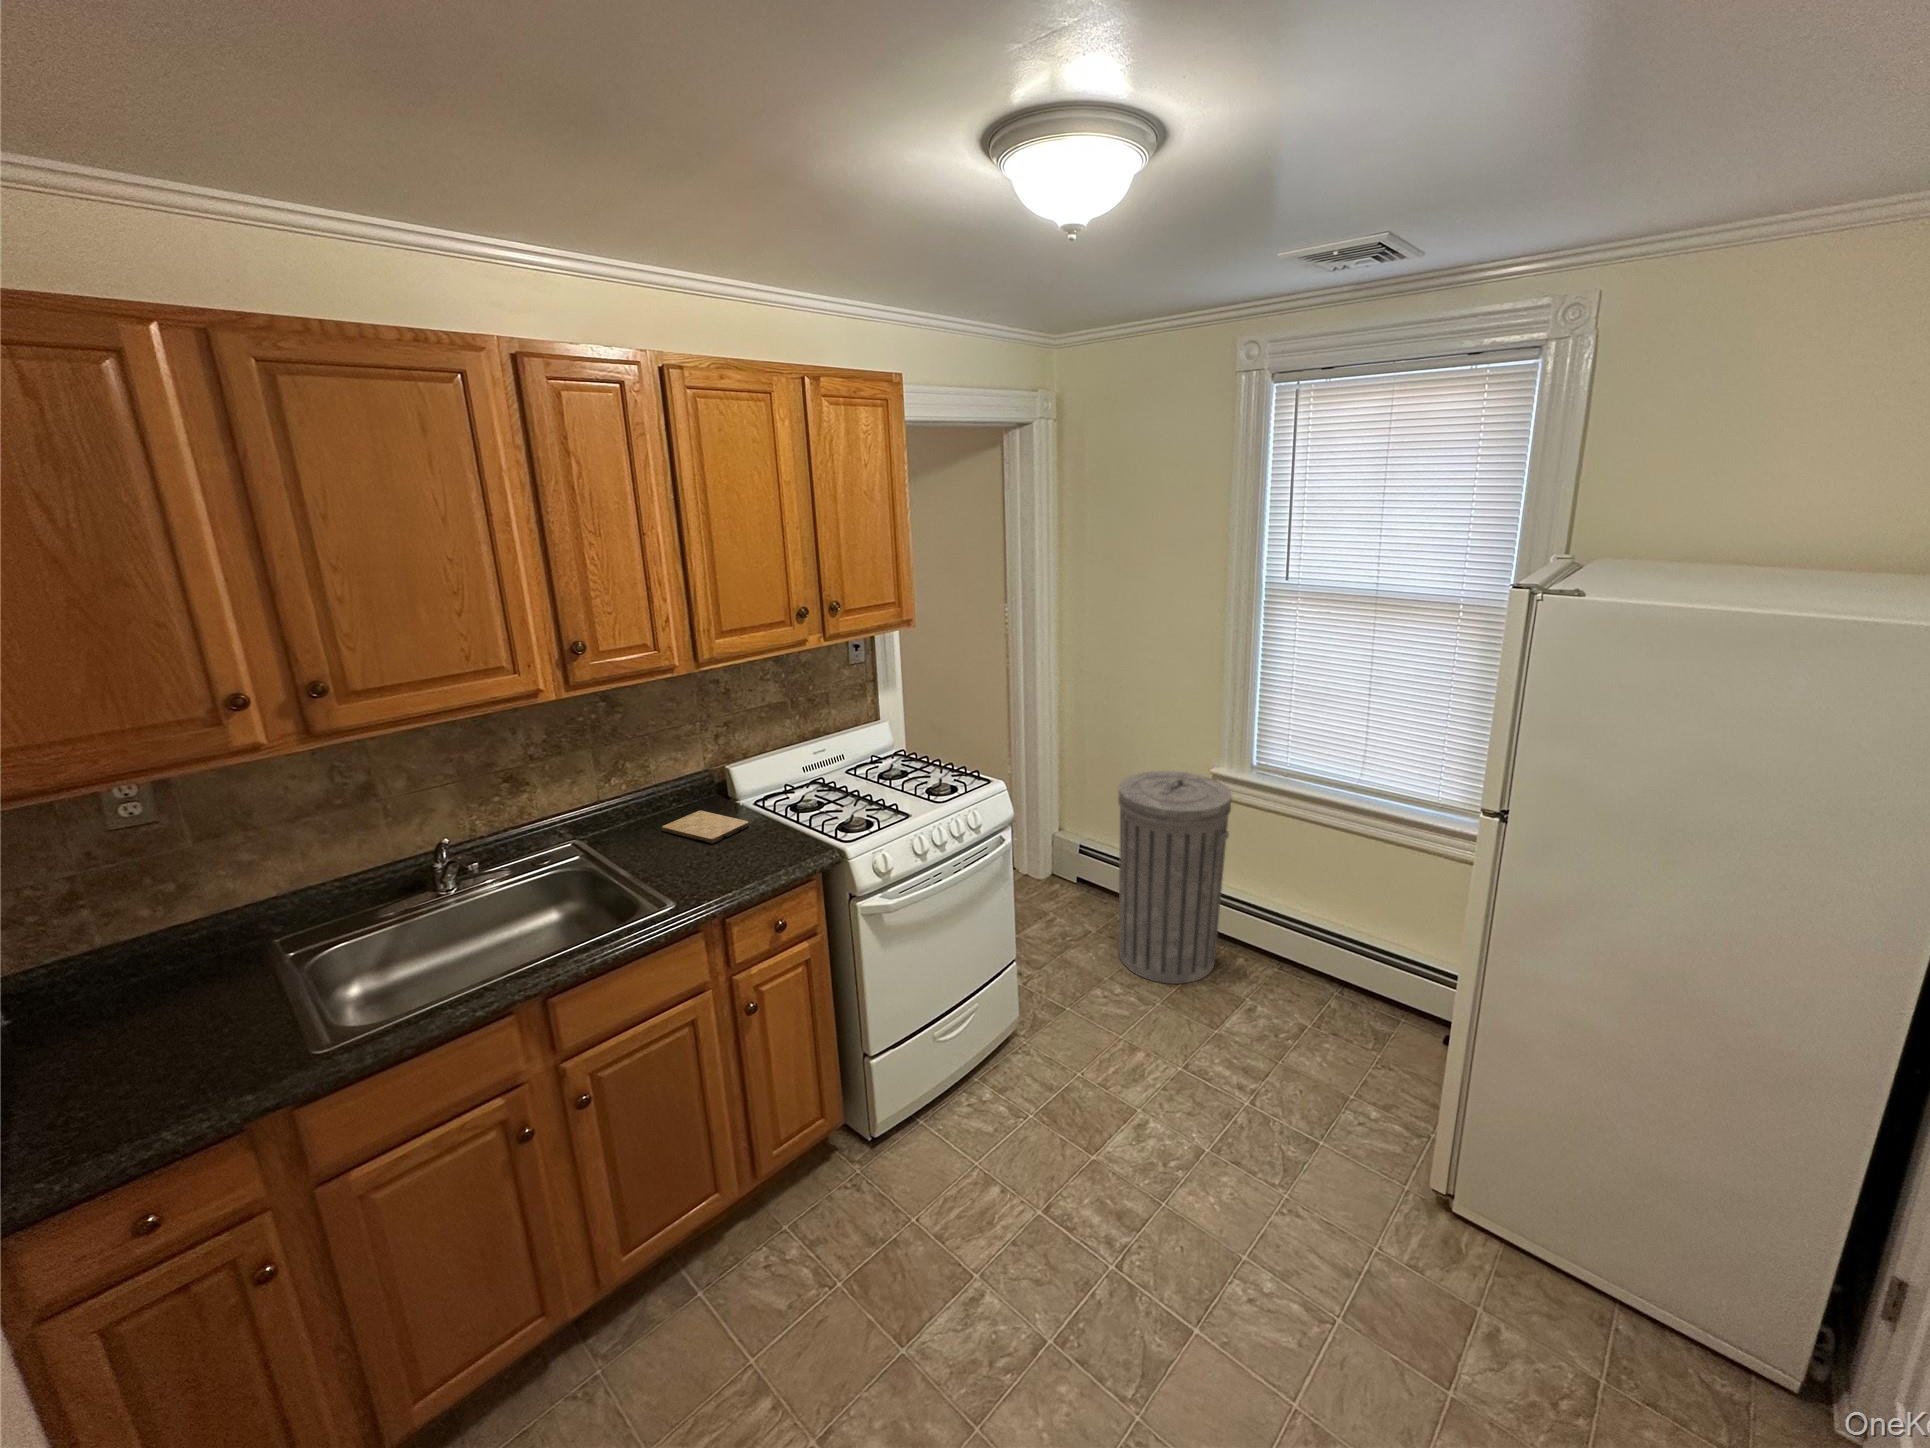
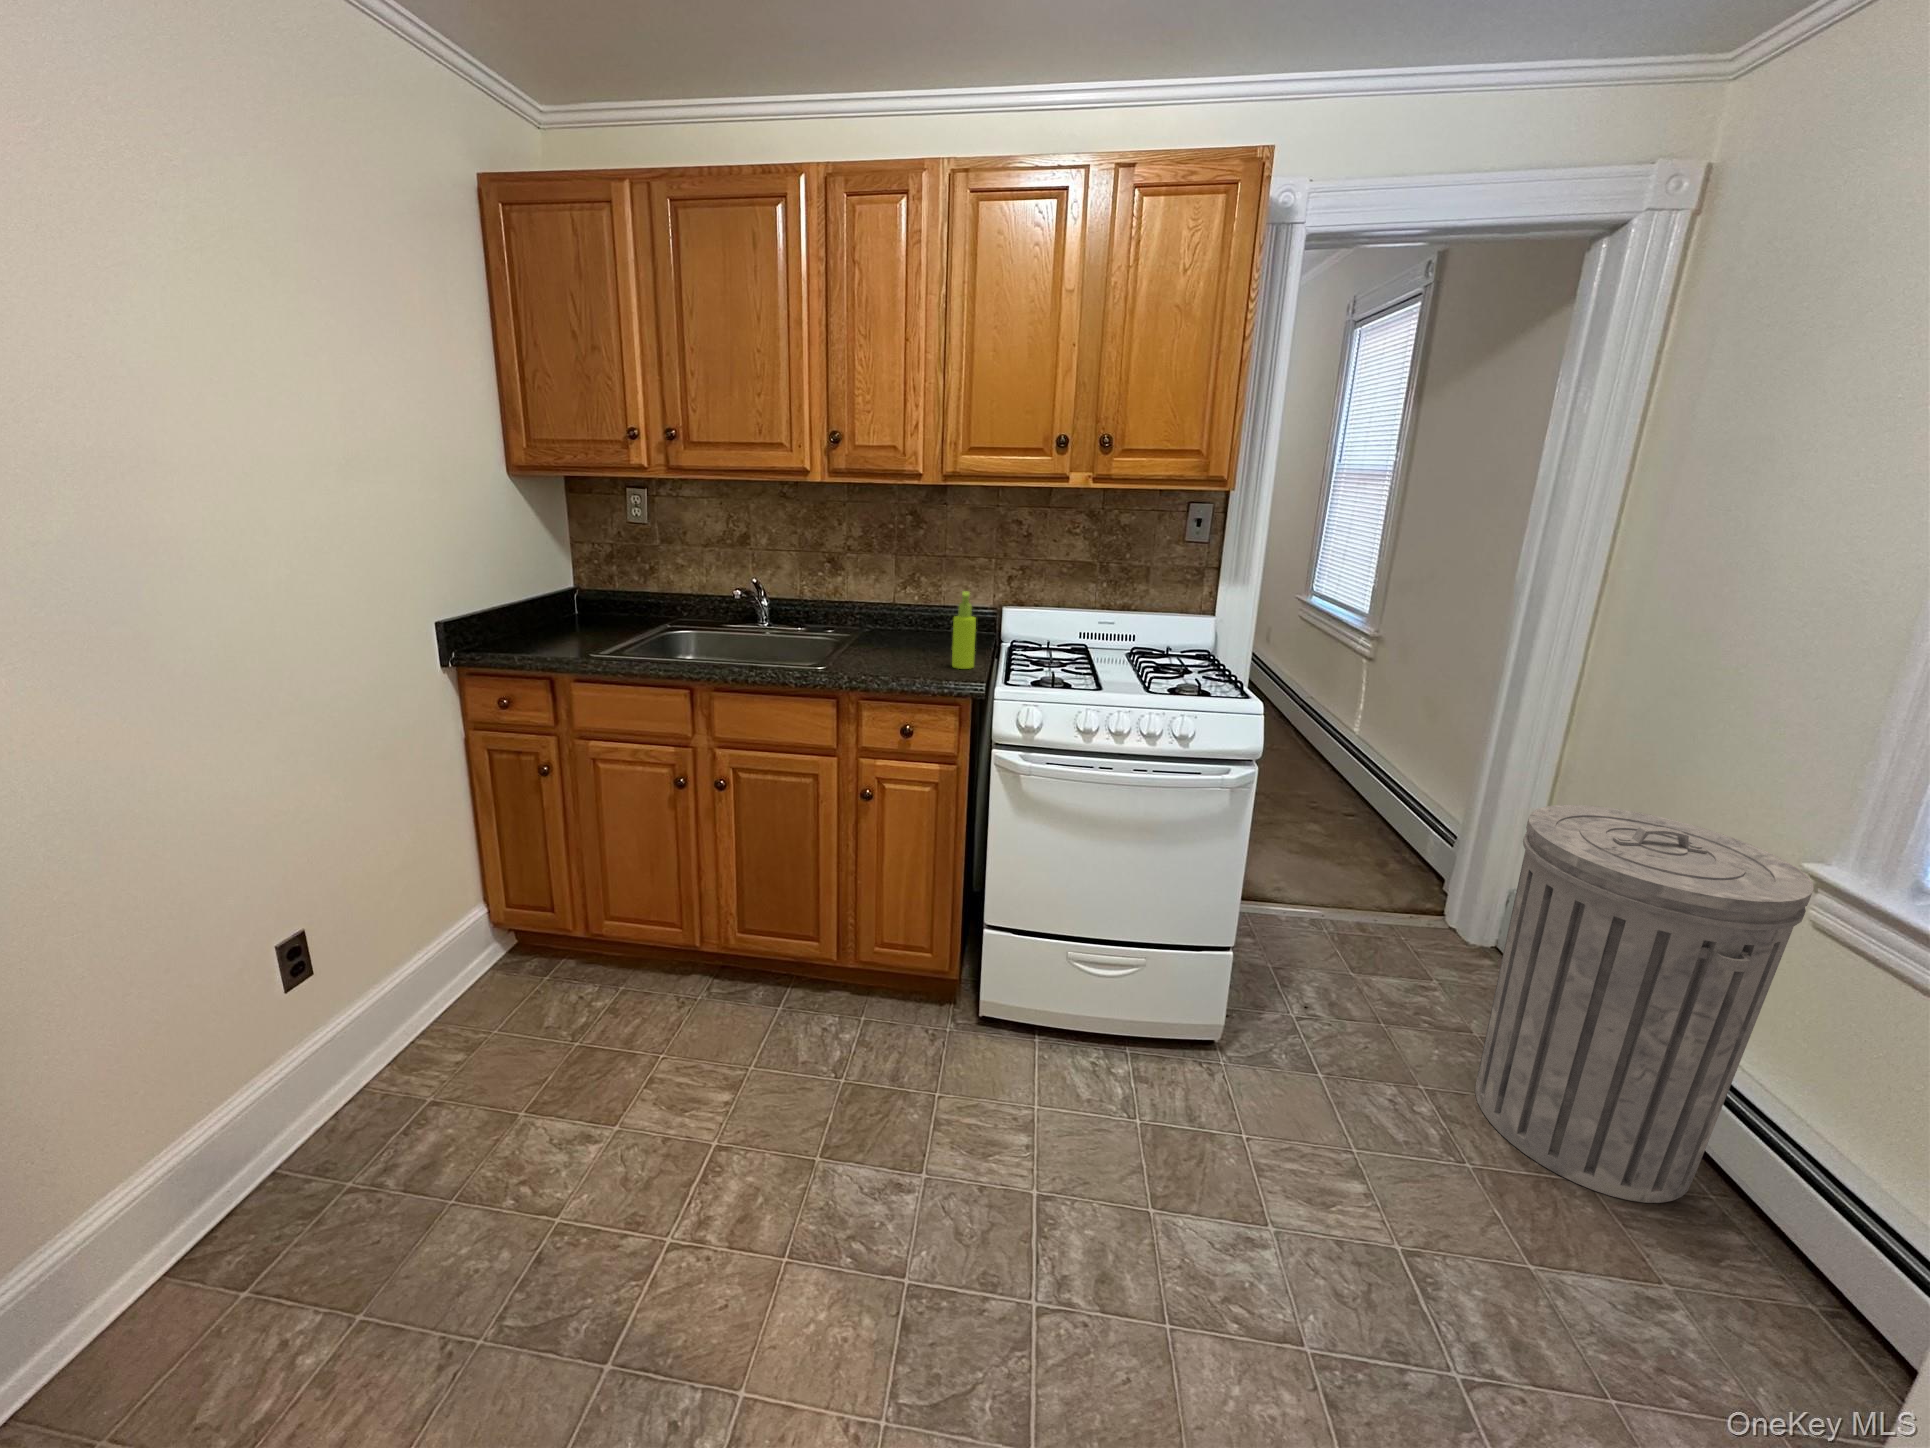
soap dispenser: none [773,758,799,835] -> present [952,591,976,669]
cutting board: present [662,811,749,844] -> none [893,638,947,656]

